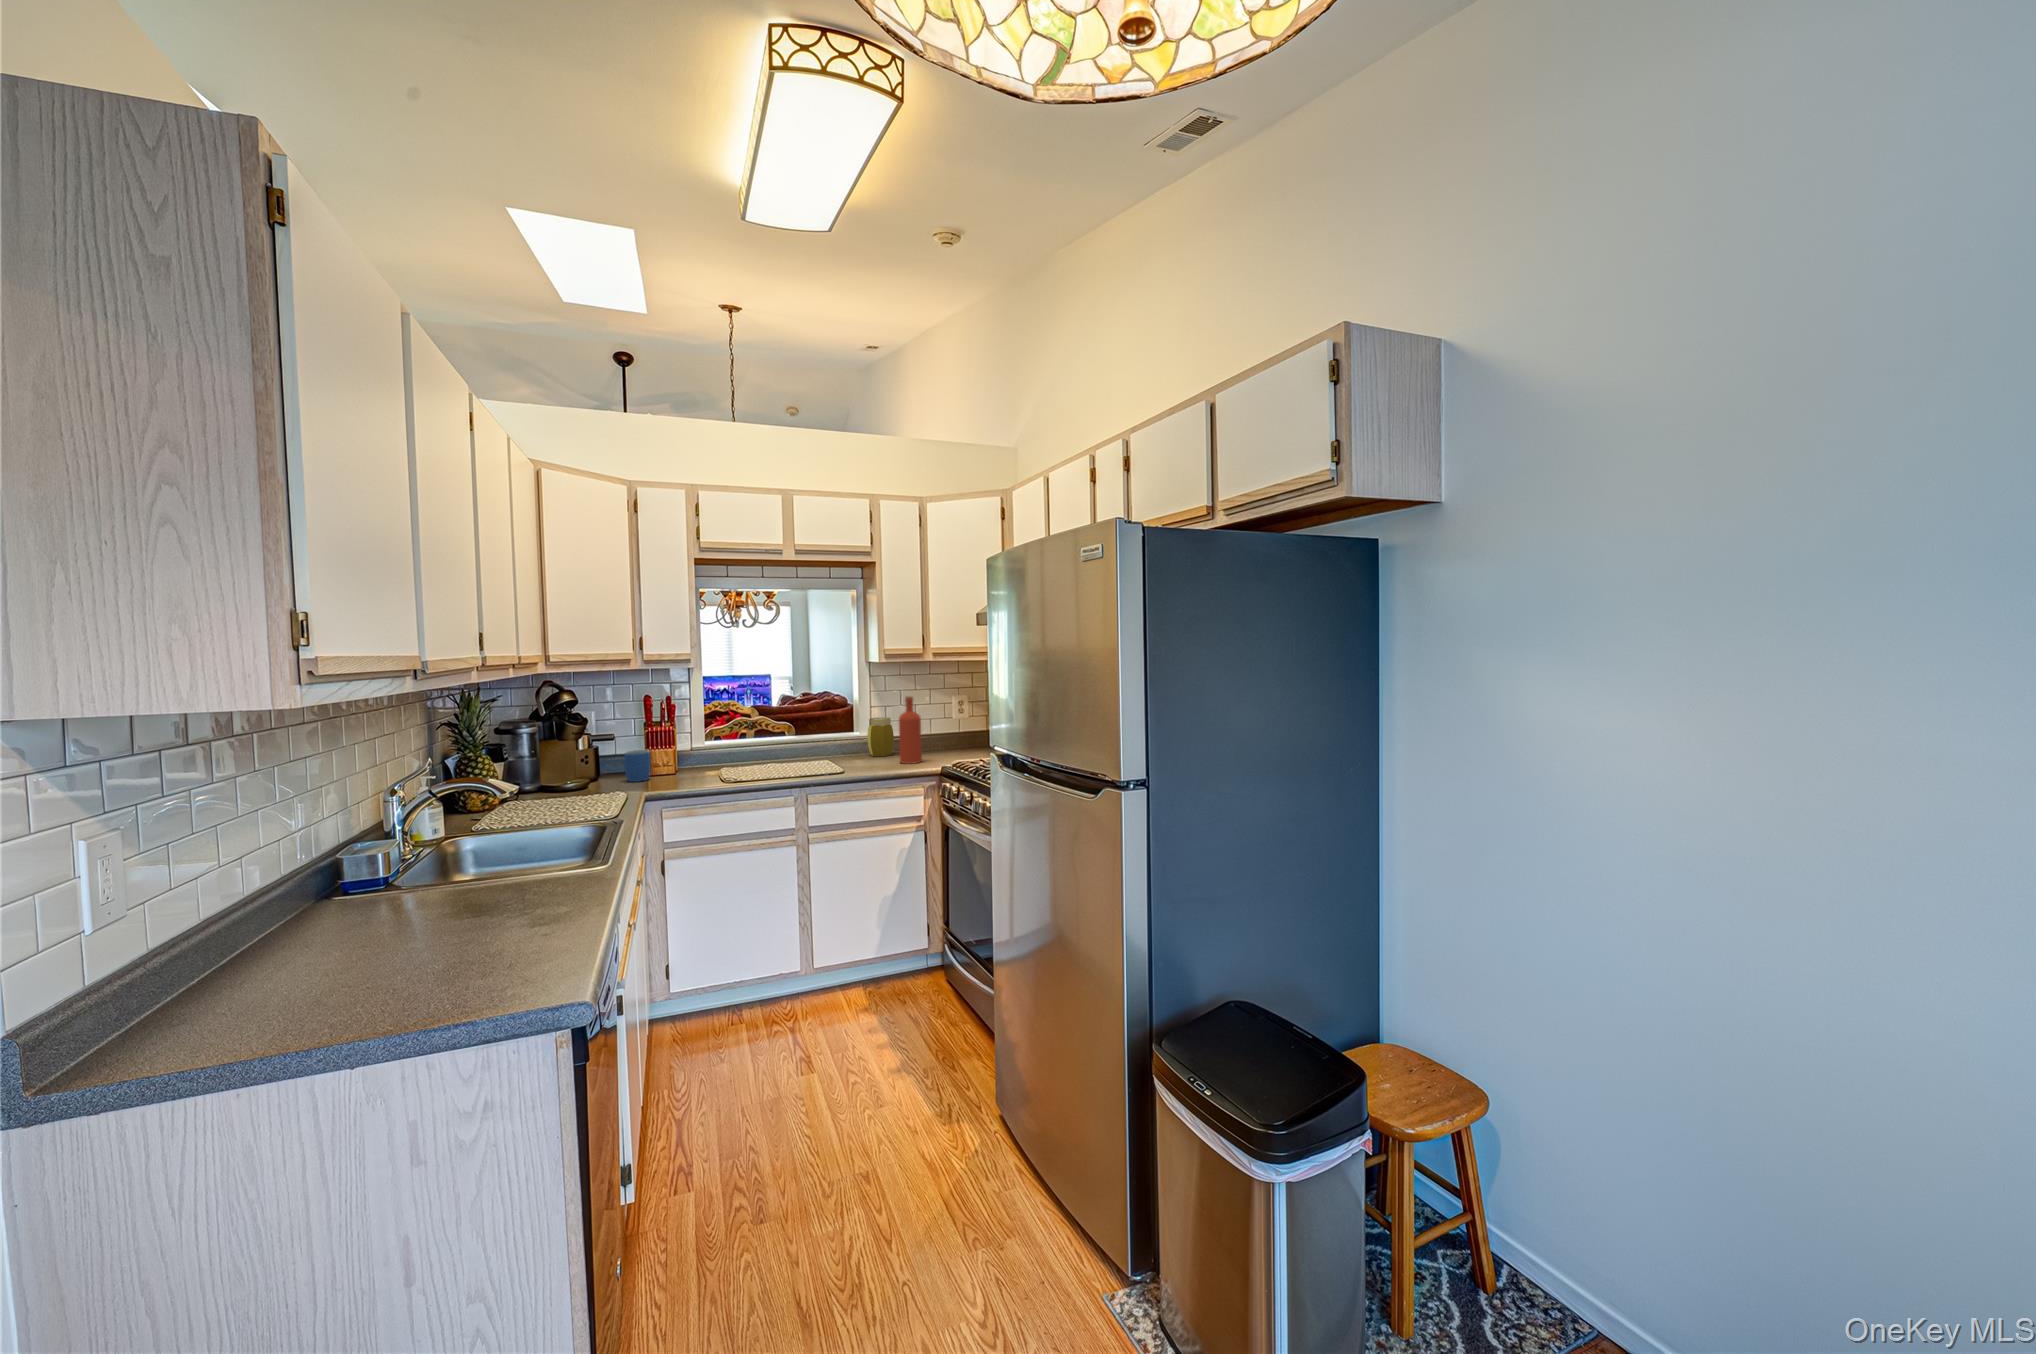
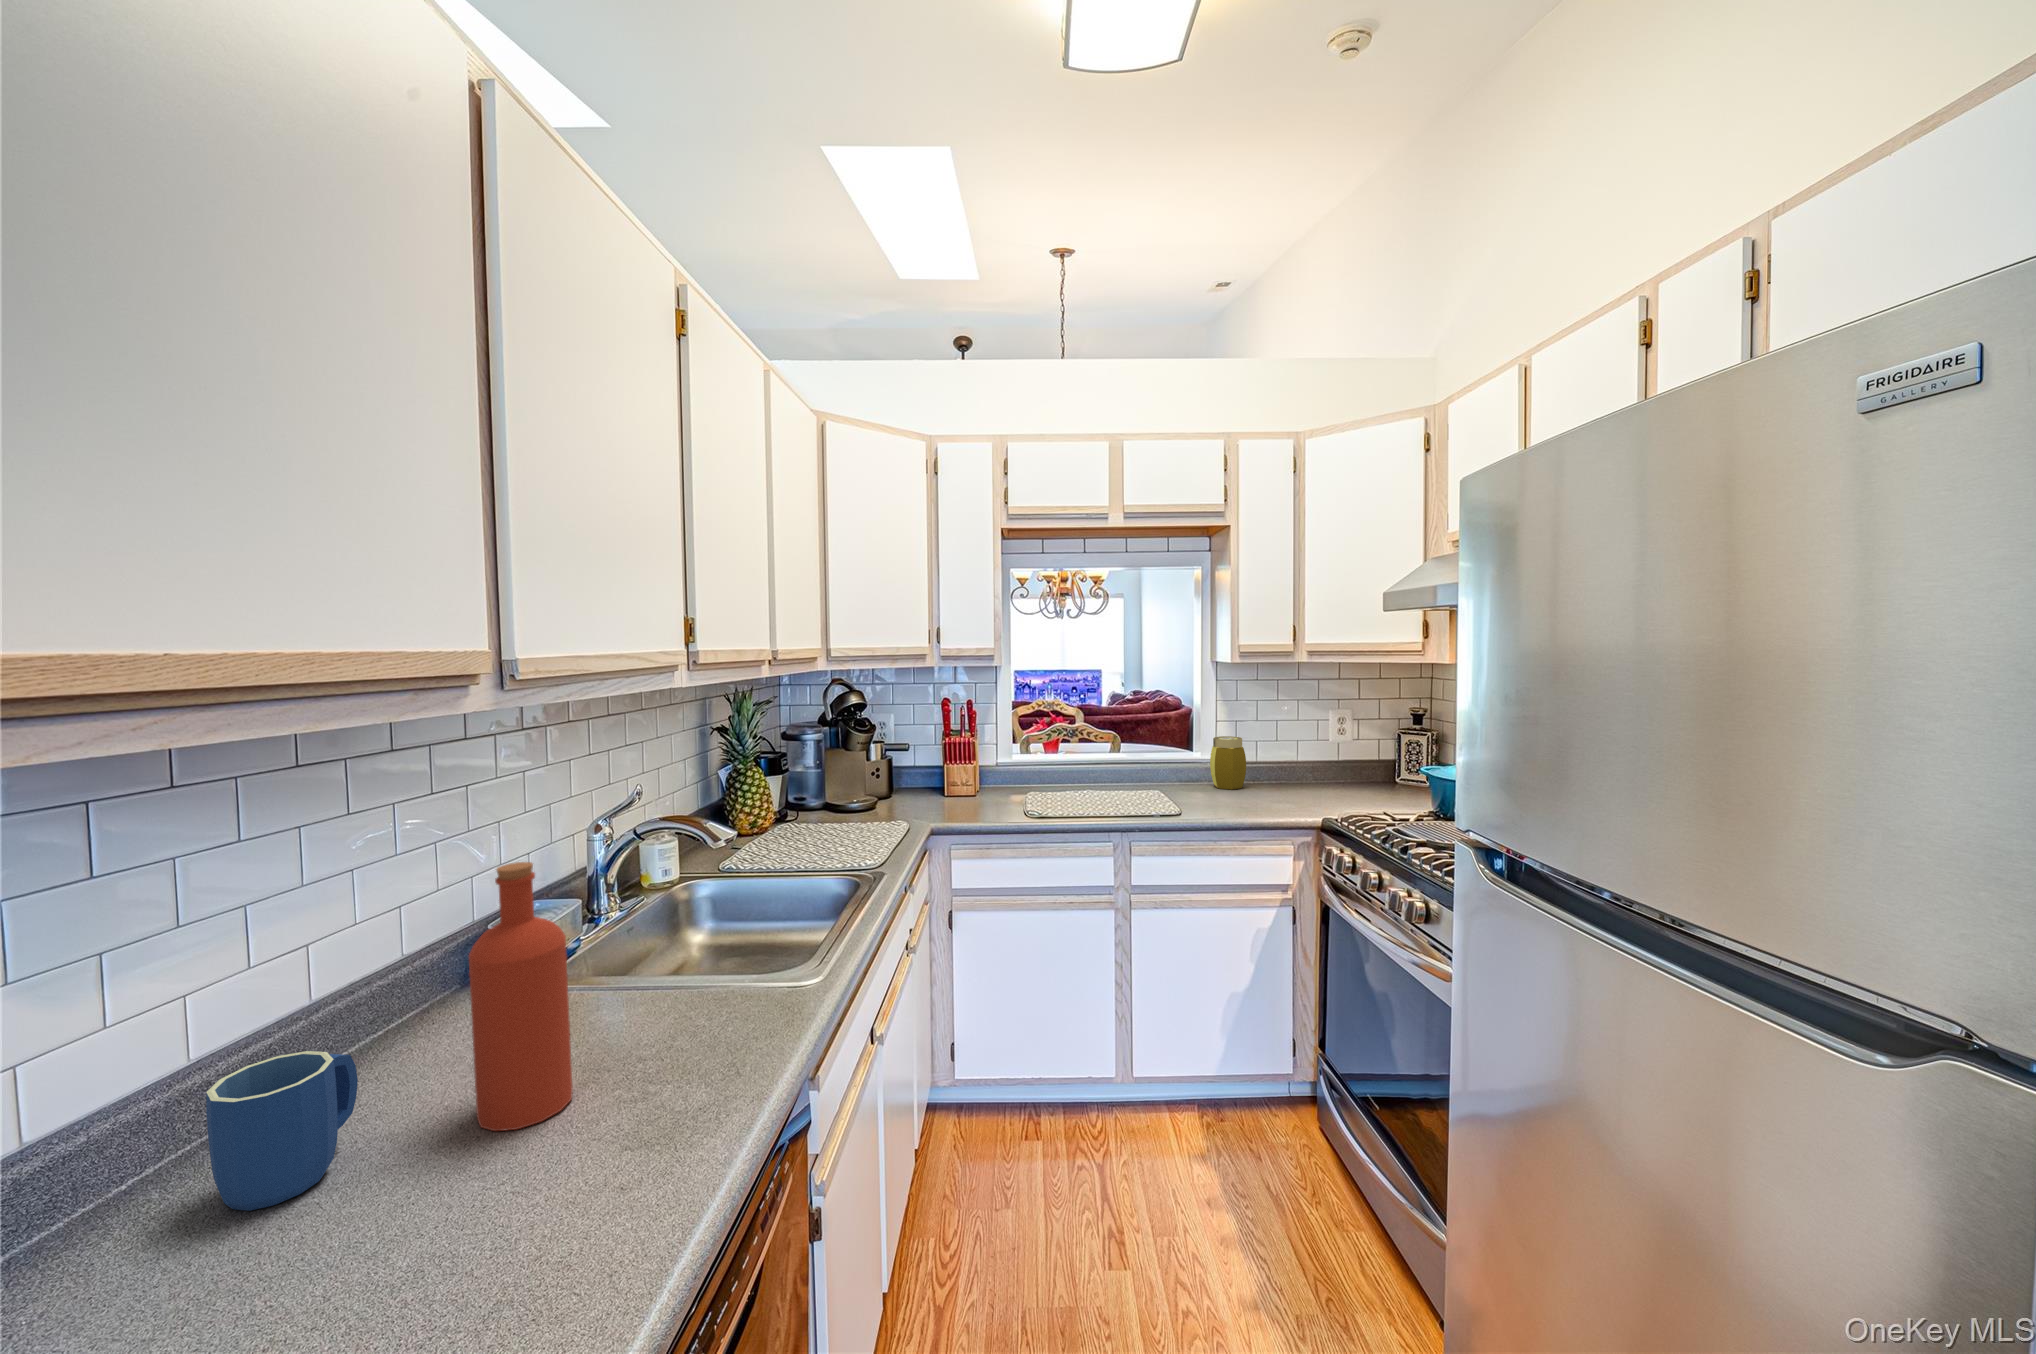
bottle: present [899,696,922,764] -> present [468,862,573,1131]
mug: present [624,750,651,782] -> present [206,1051,358,1211]

